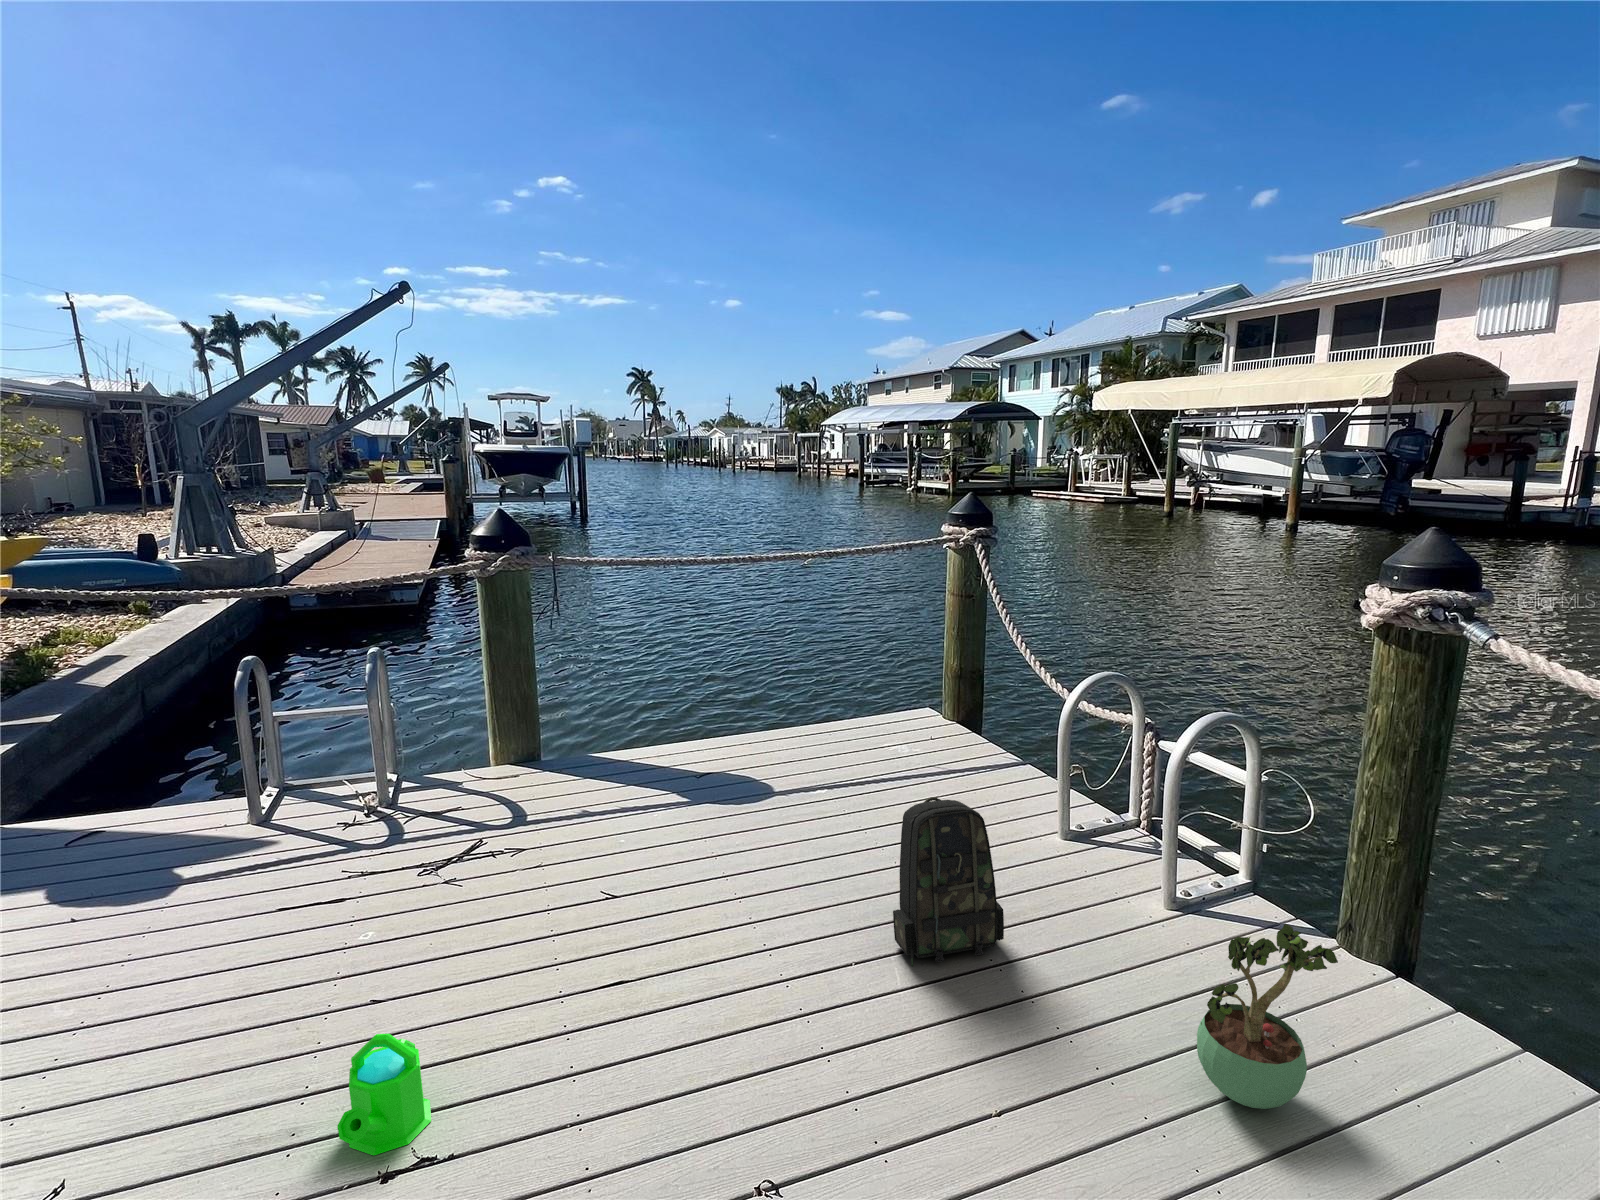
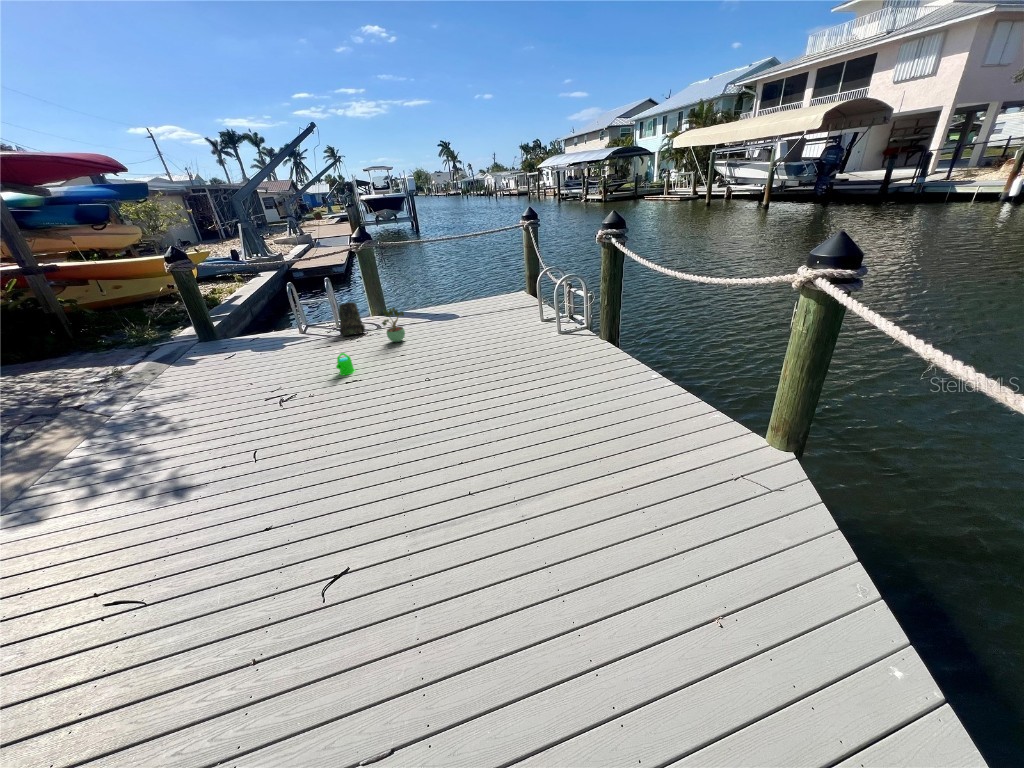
backpack: present [893,797,1004,966] -> present [339,302,365,336]
potted plant: present [1197,924,1338,1109] -> present [382,308,405,342]

